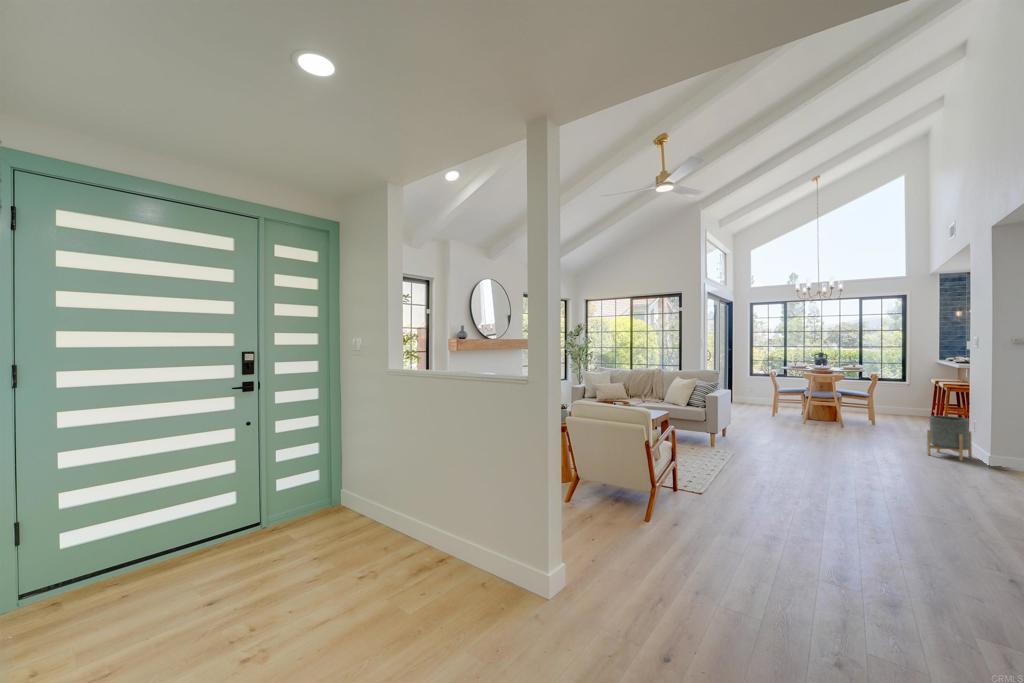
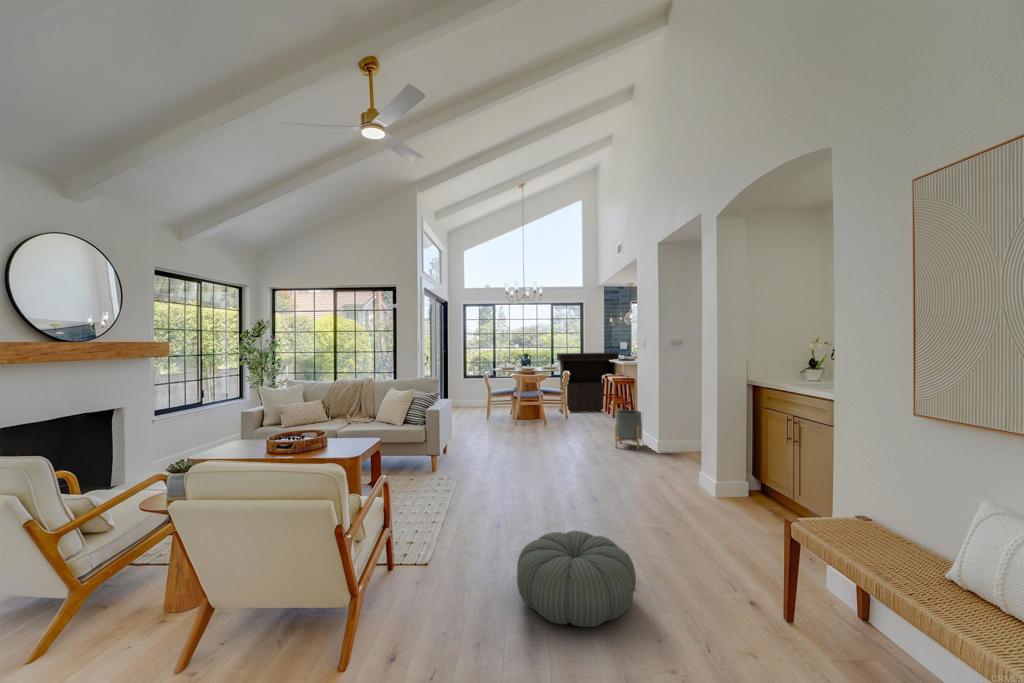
console table: none [862,353,959,424] -> present [556,352,619,413]
pouf: none [768,486,880,550] -> present [517,531,636,627]

